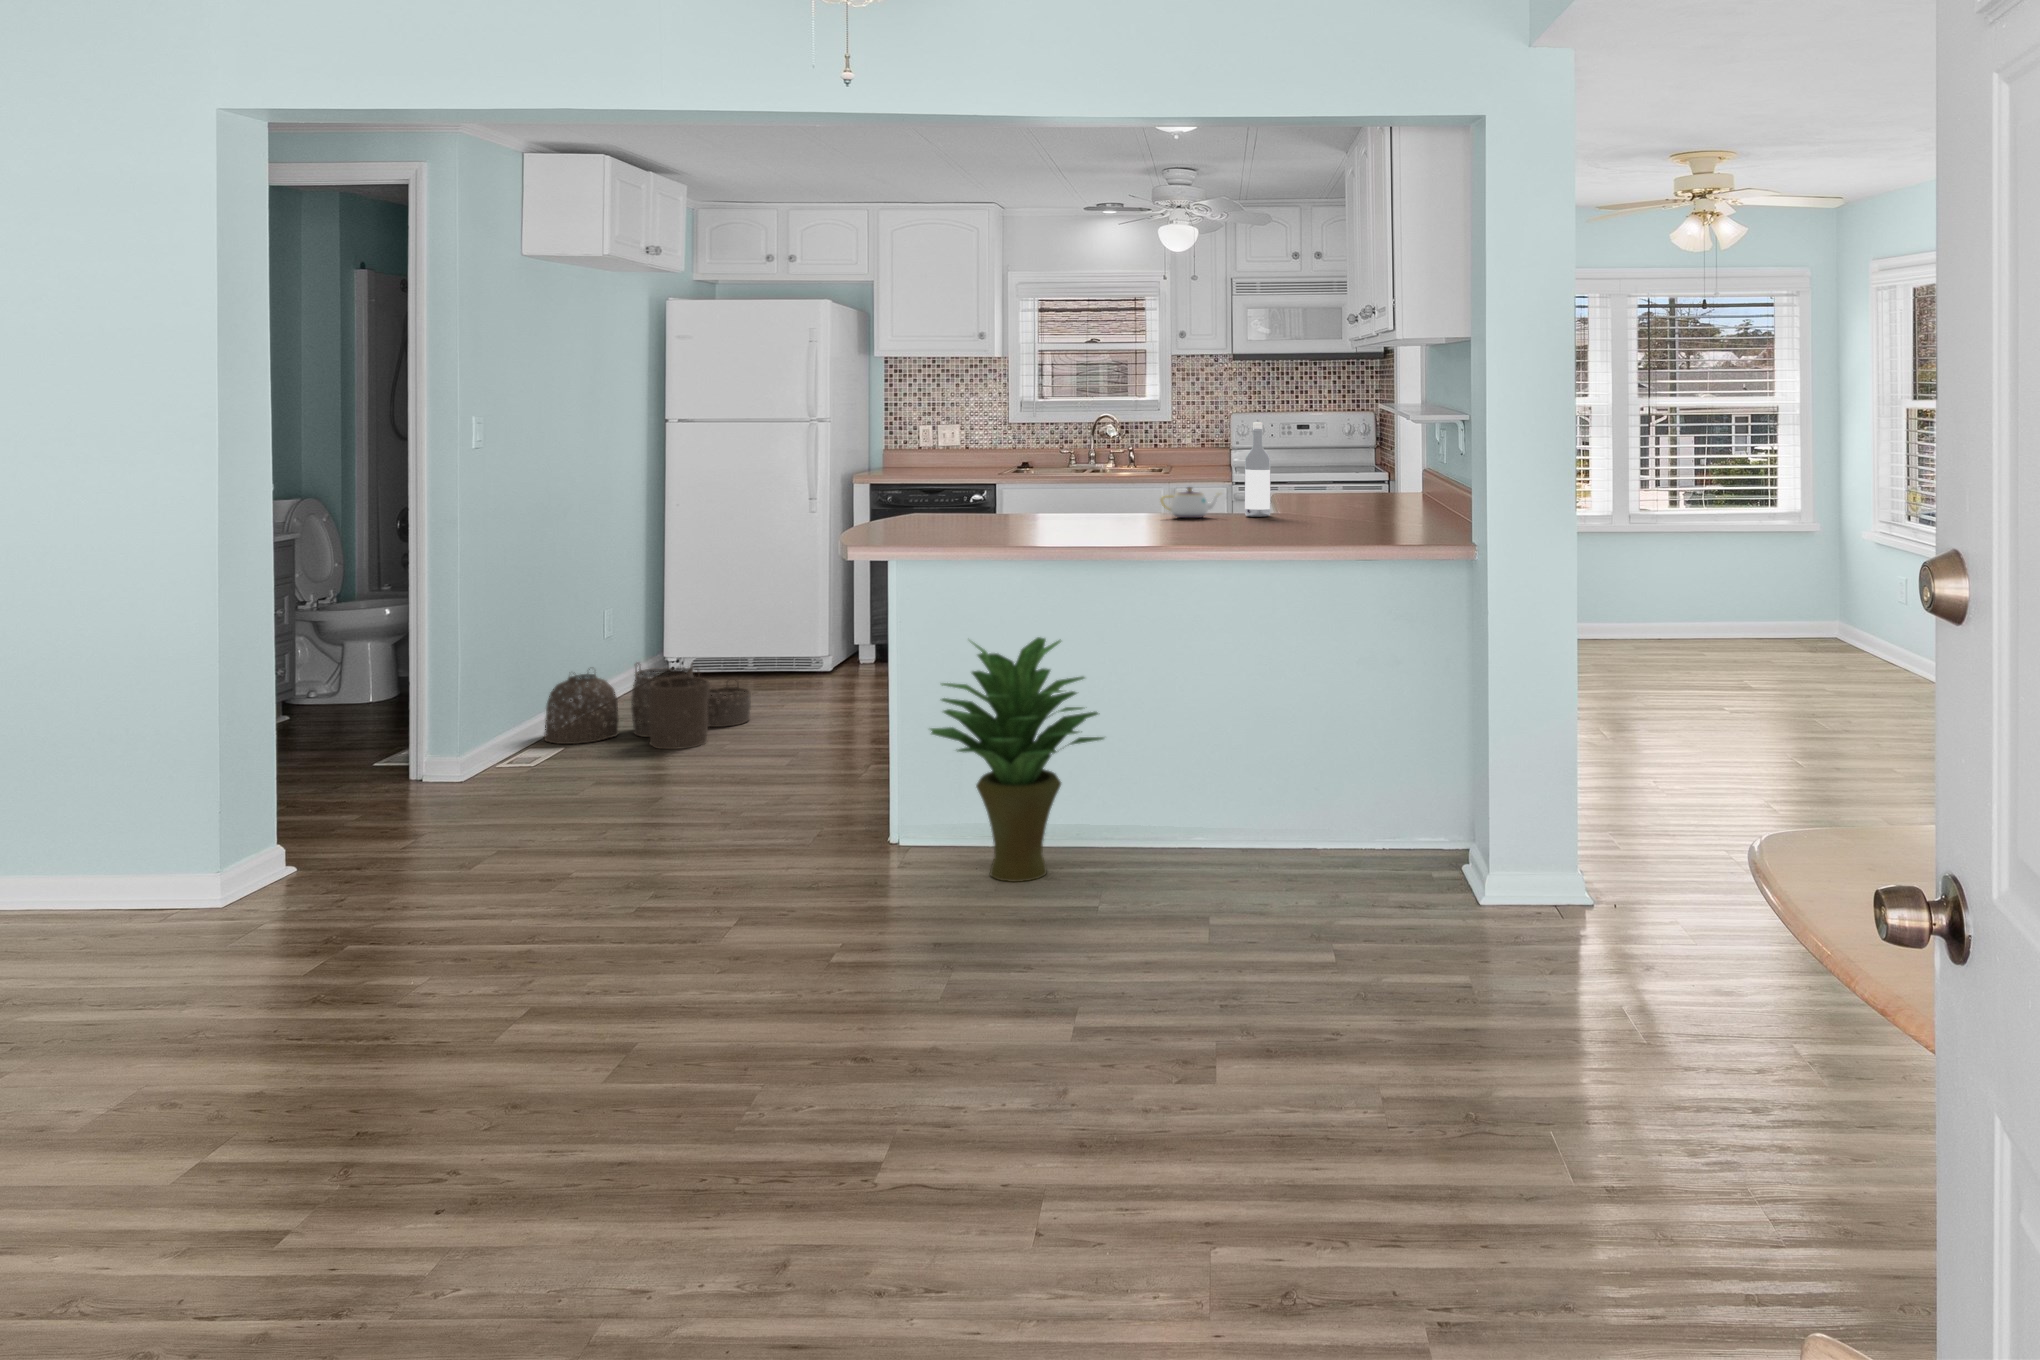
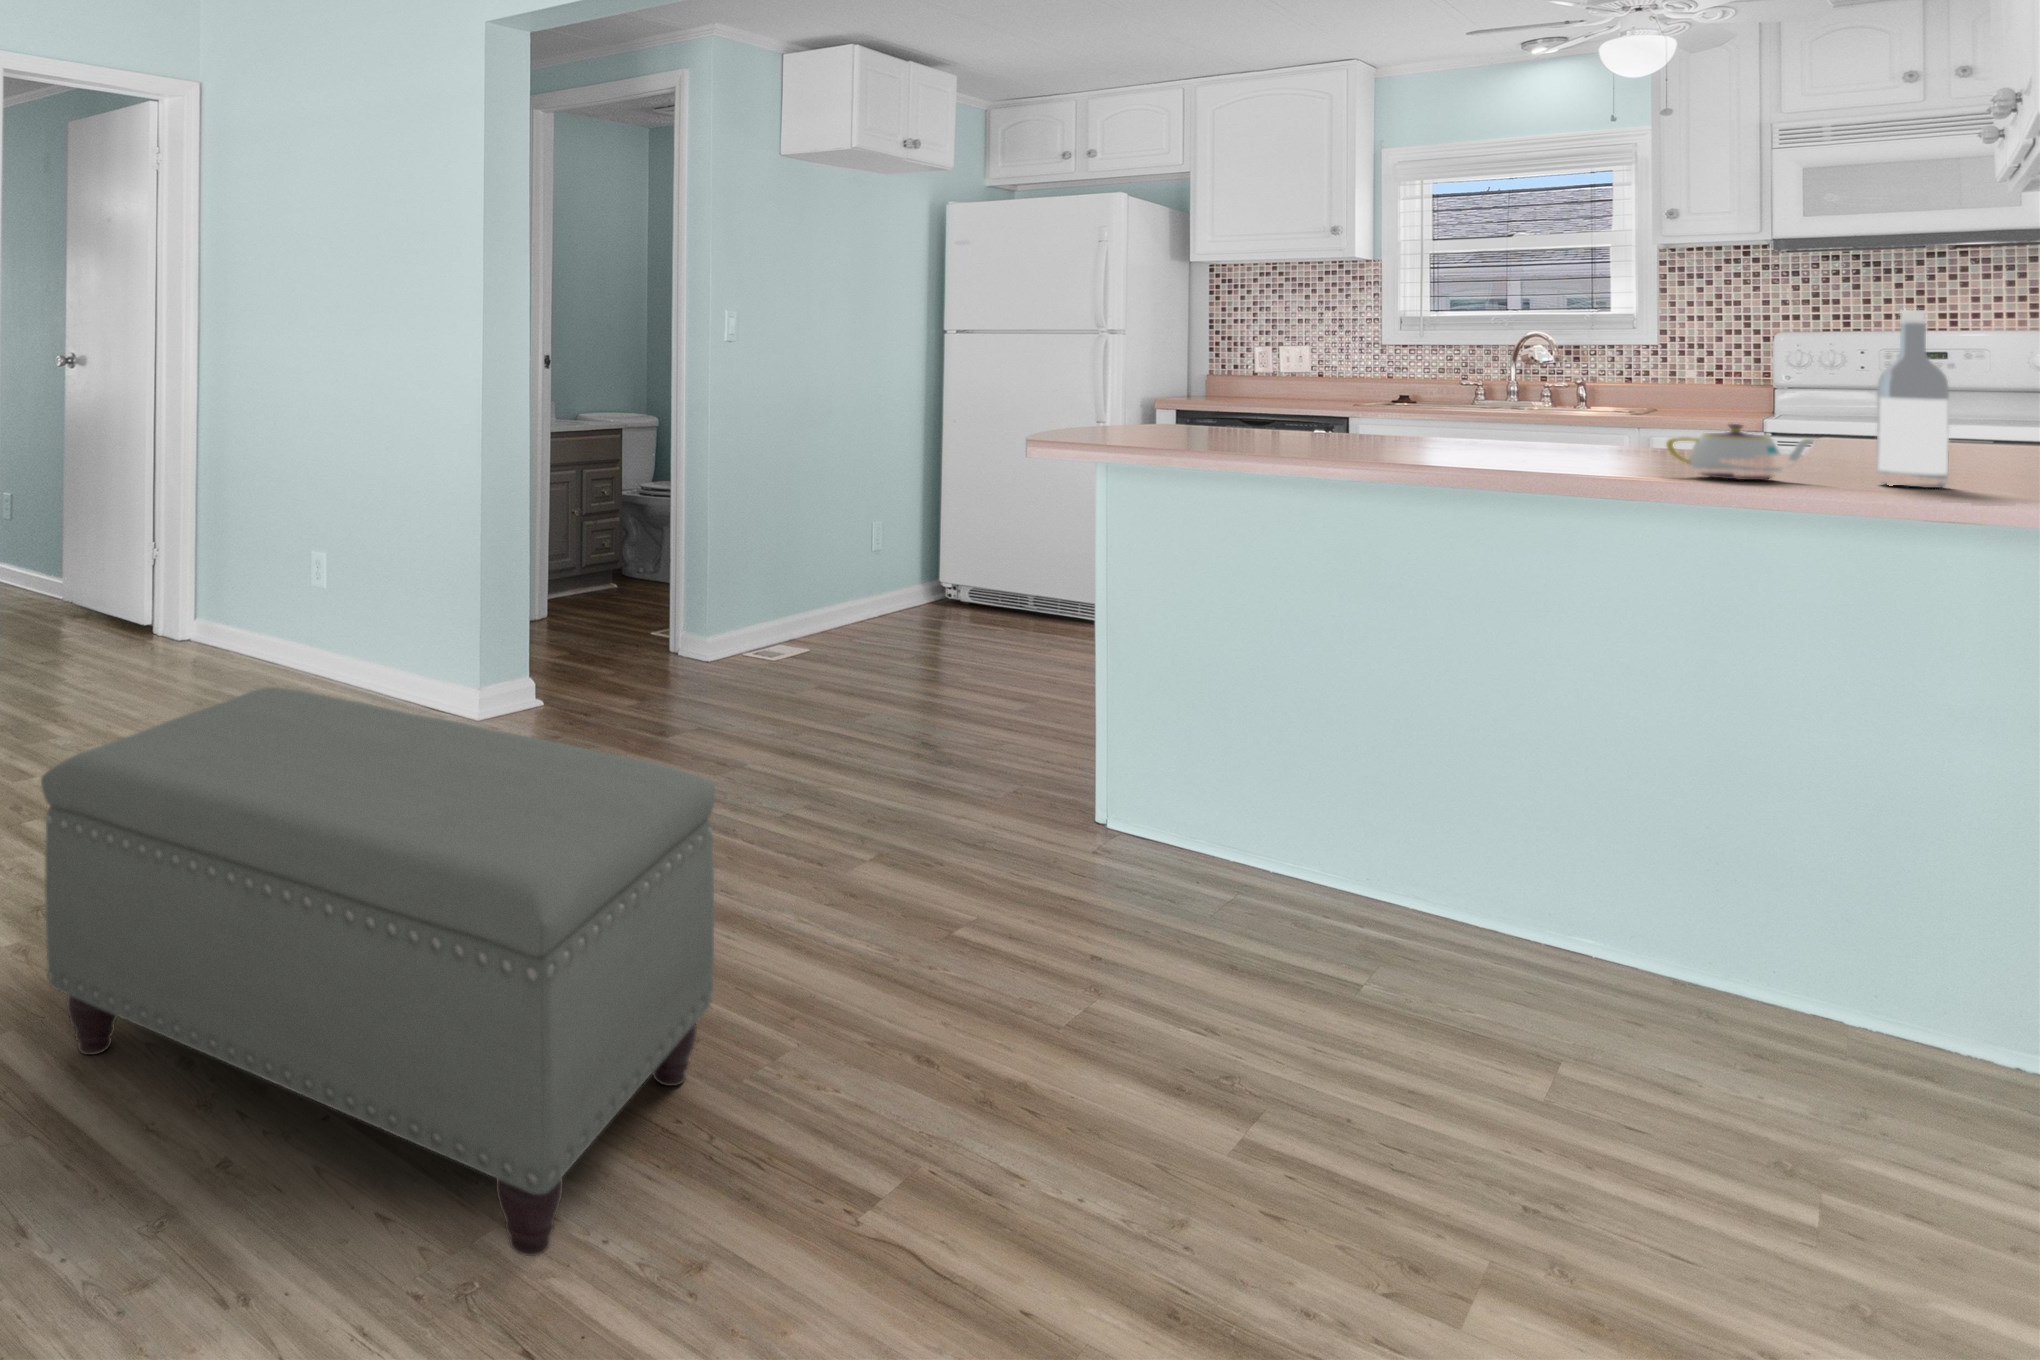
potted plant: present [930,637,1104,882] -> none [1173,652,1558,1109]
woven basket: present [544,663,751,749] -> none [784,587,1011,696]
ottoman: none [111,758,668,1082] -> present [41,687,716,1256]

